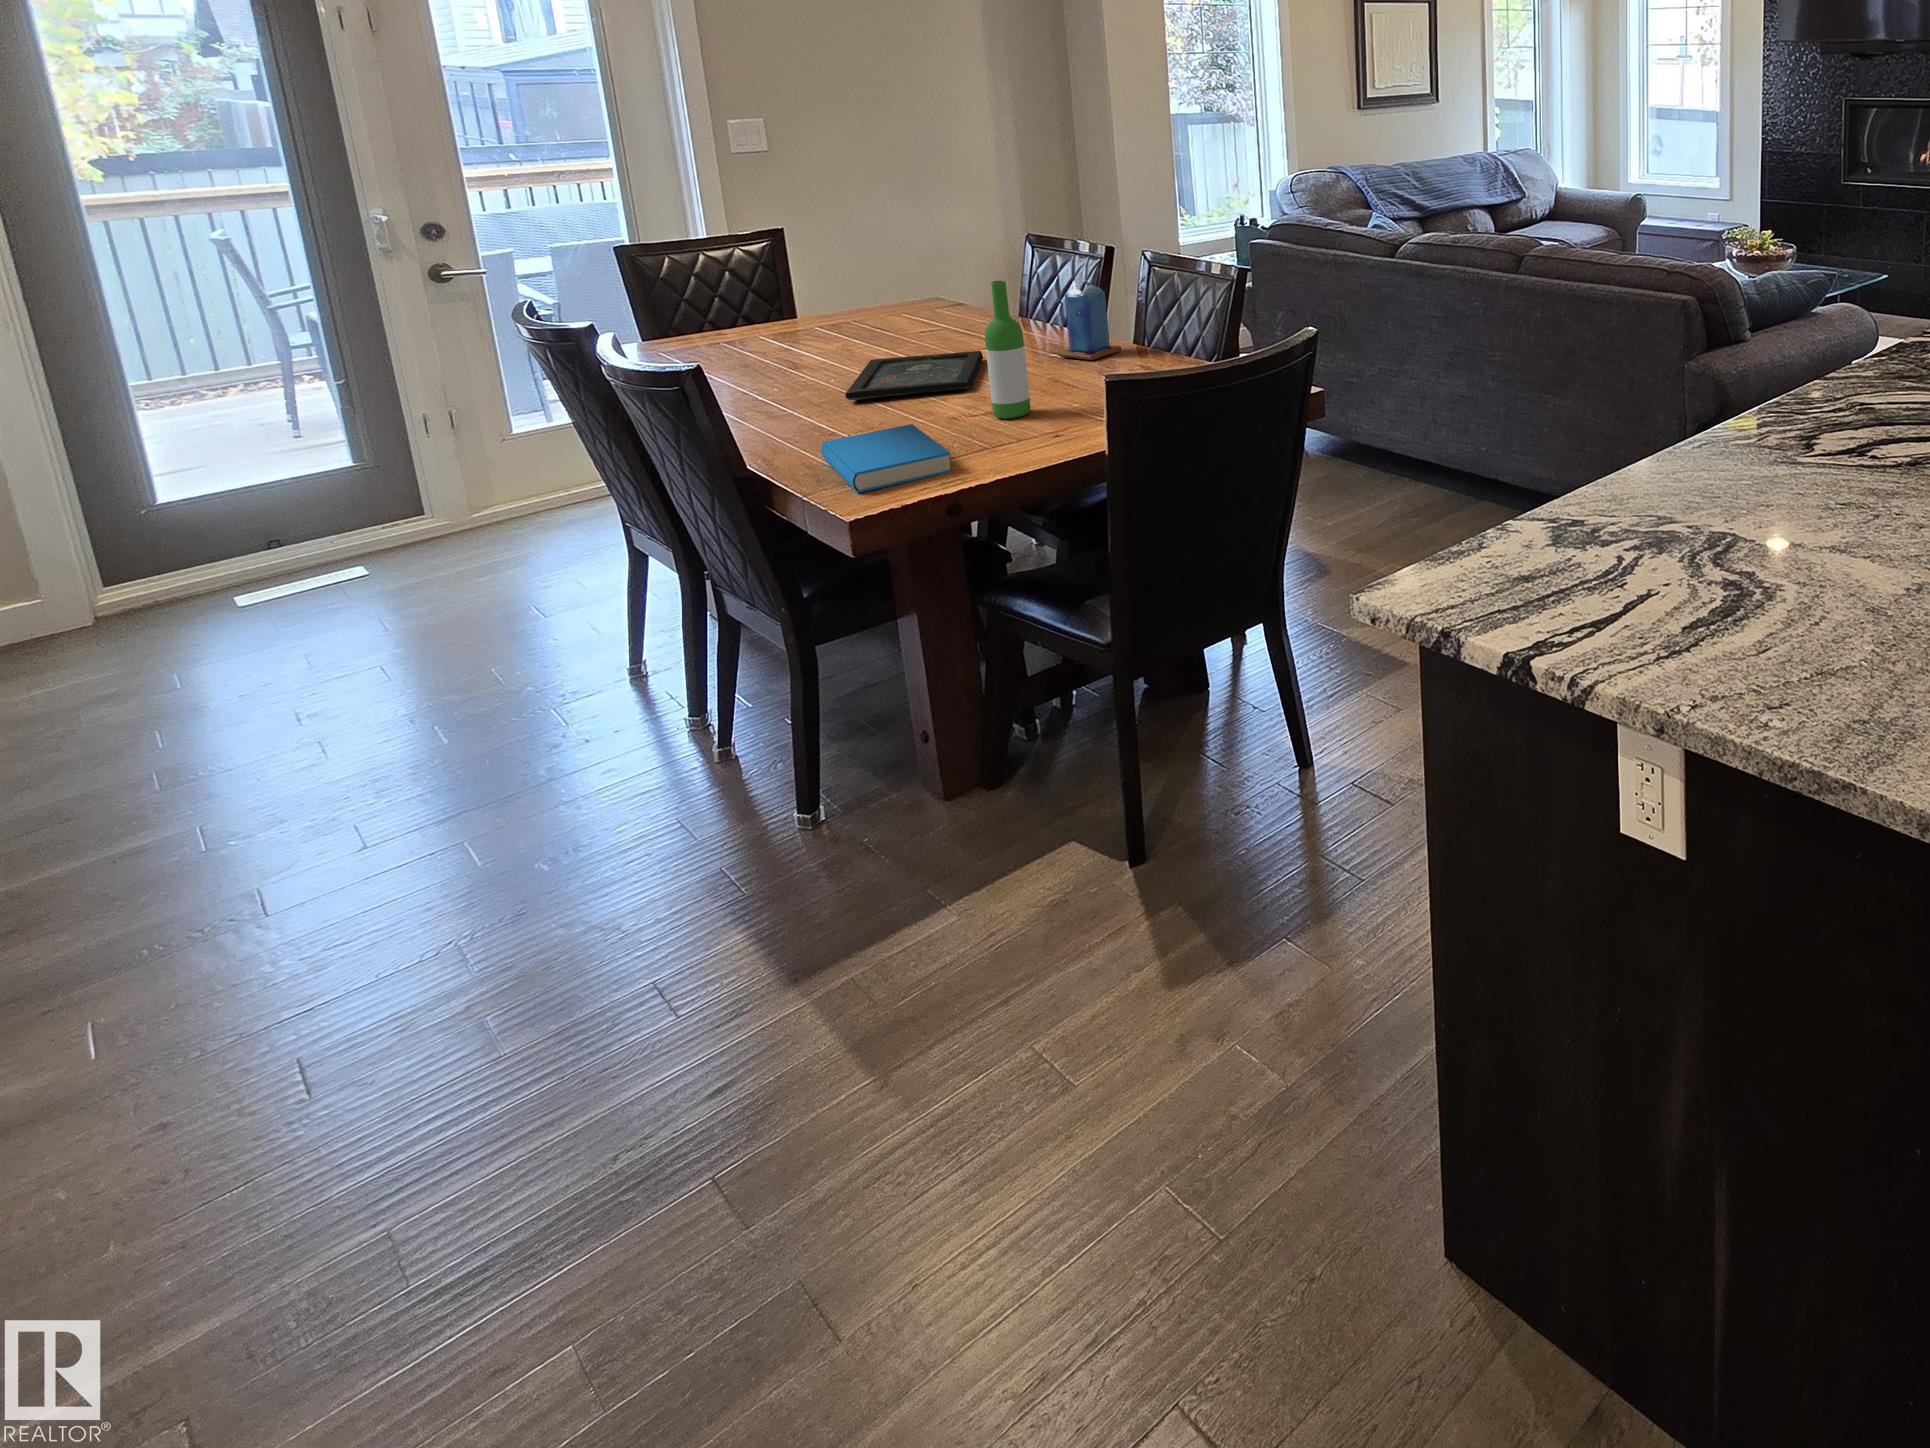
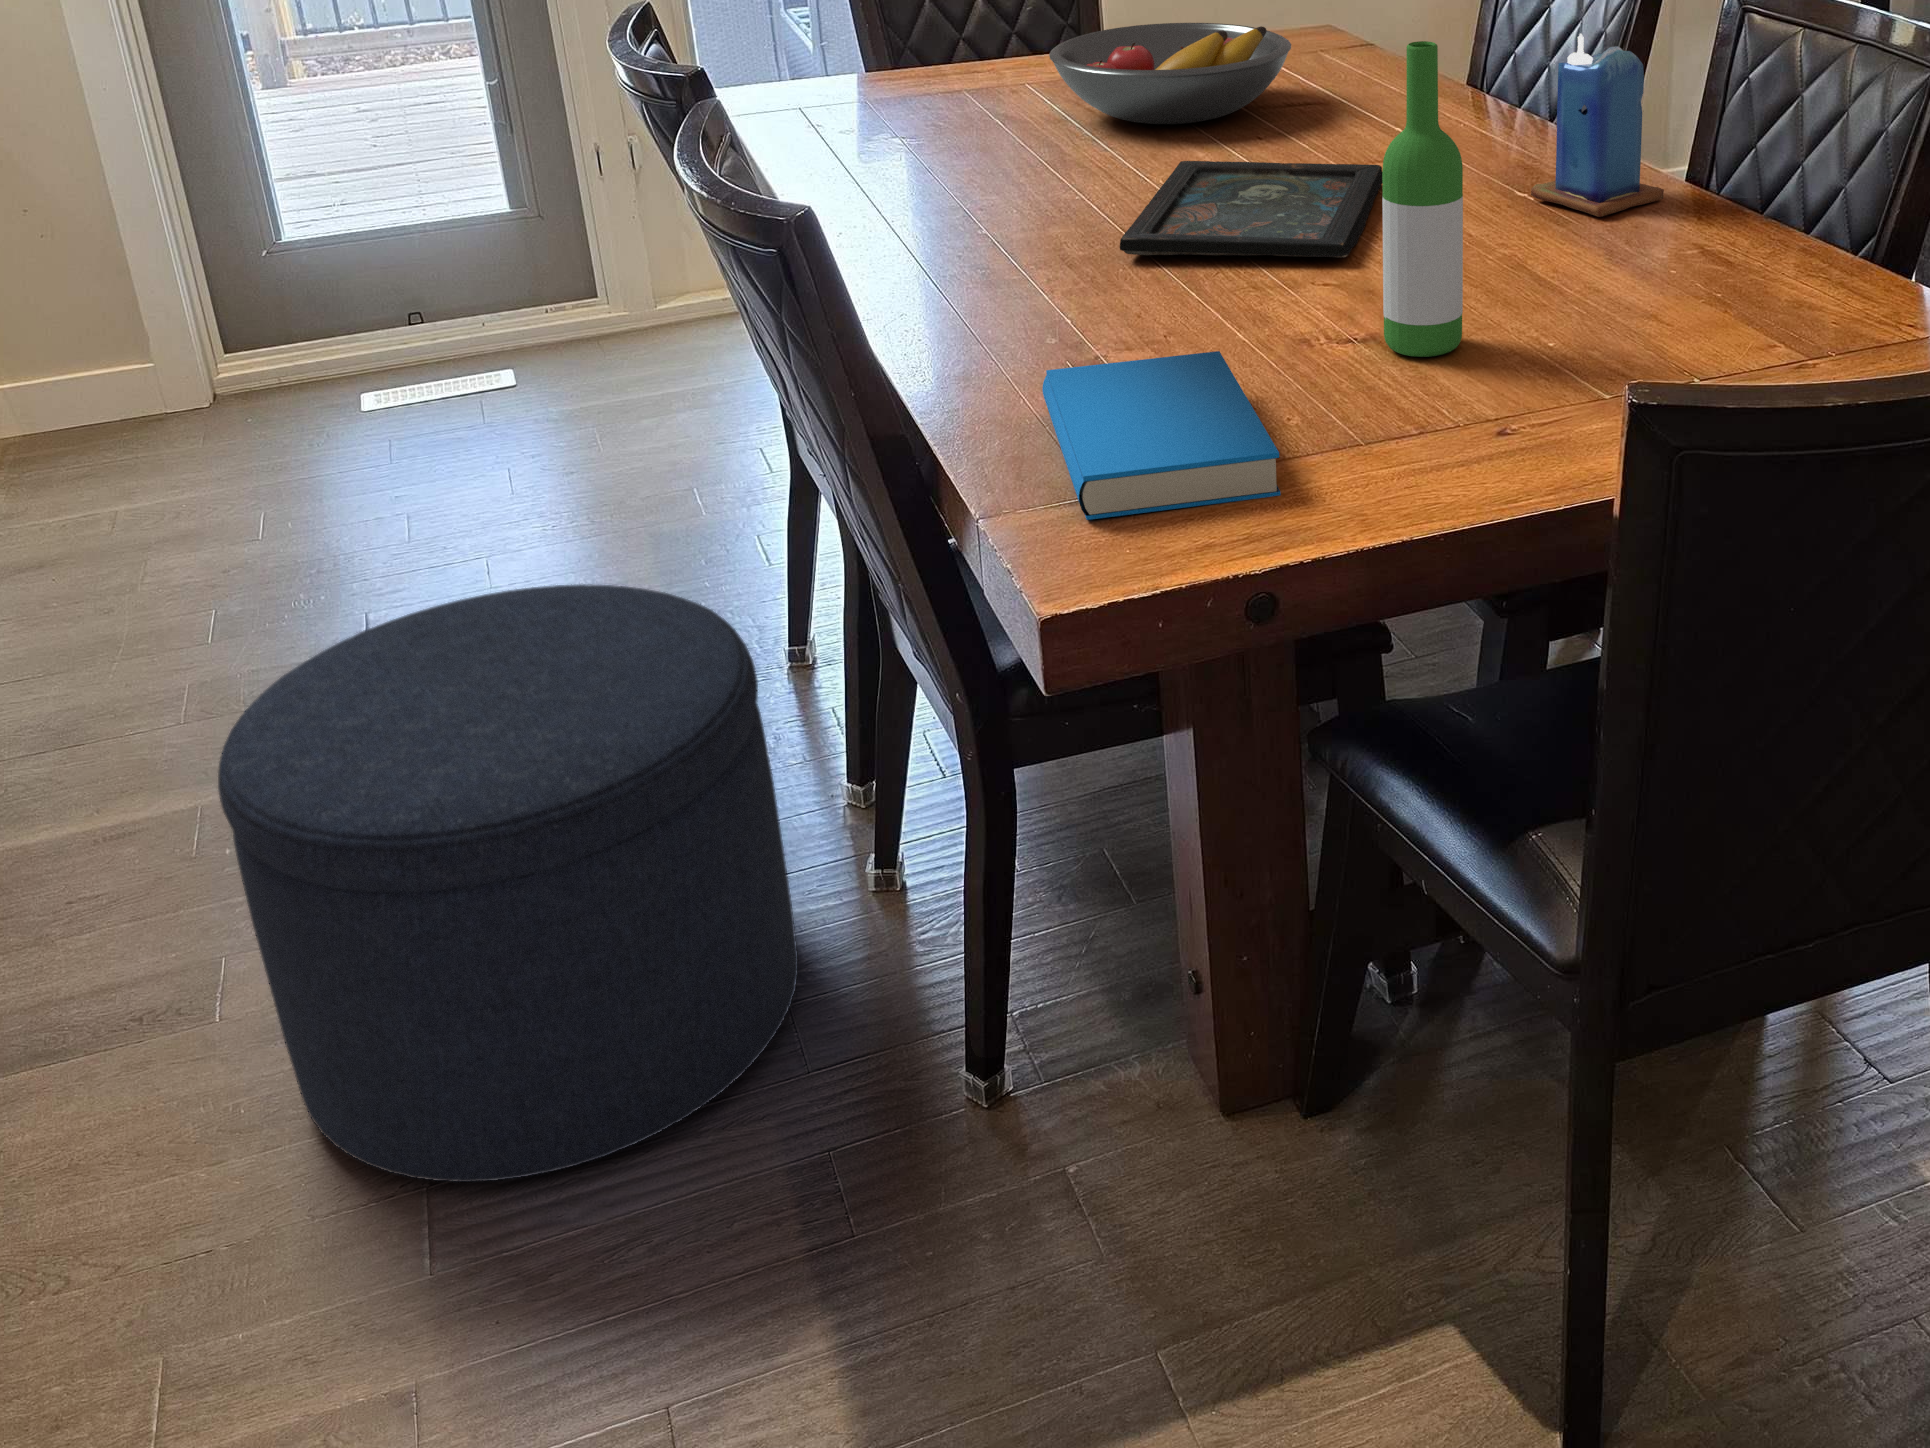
fruit bowl: none [782,295,924,348] -> present [1049,23,1291,124]
ottoman: none [271,612,678,964] -> present [218,584,798,1182]

